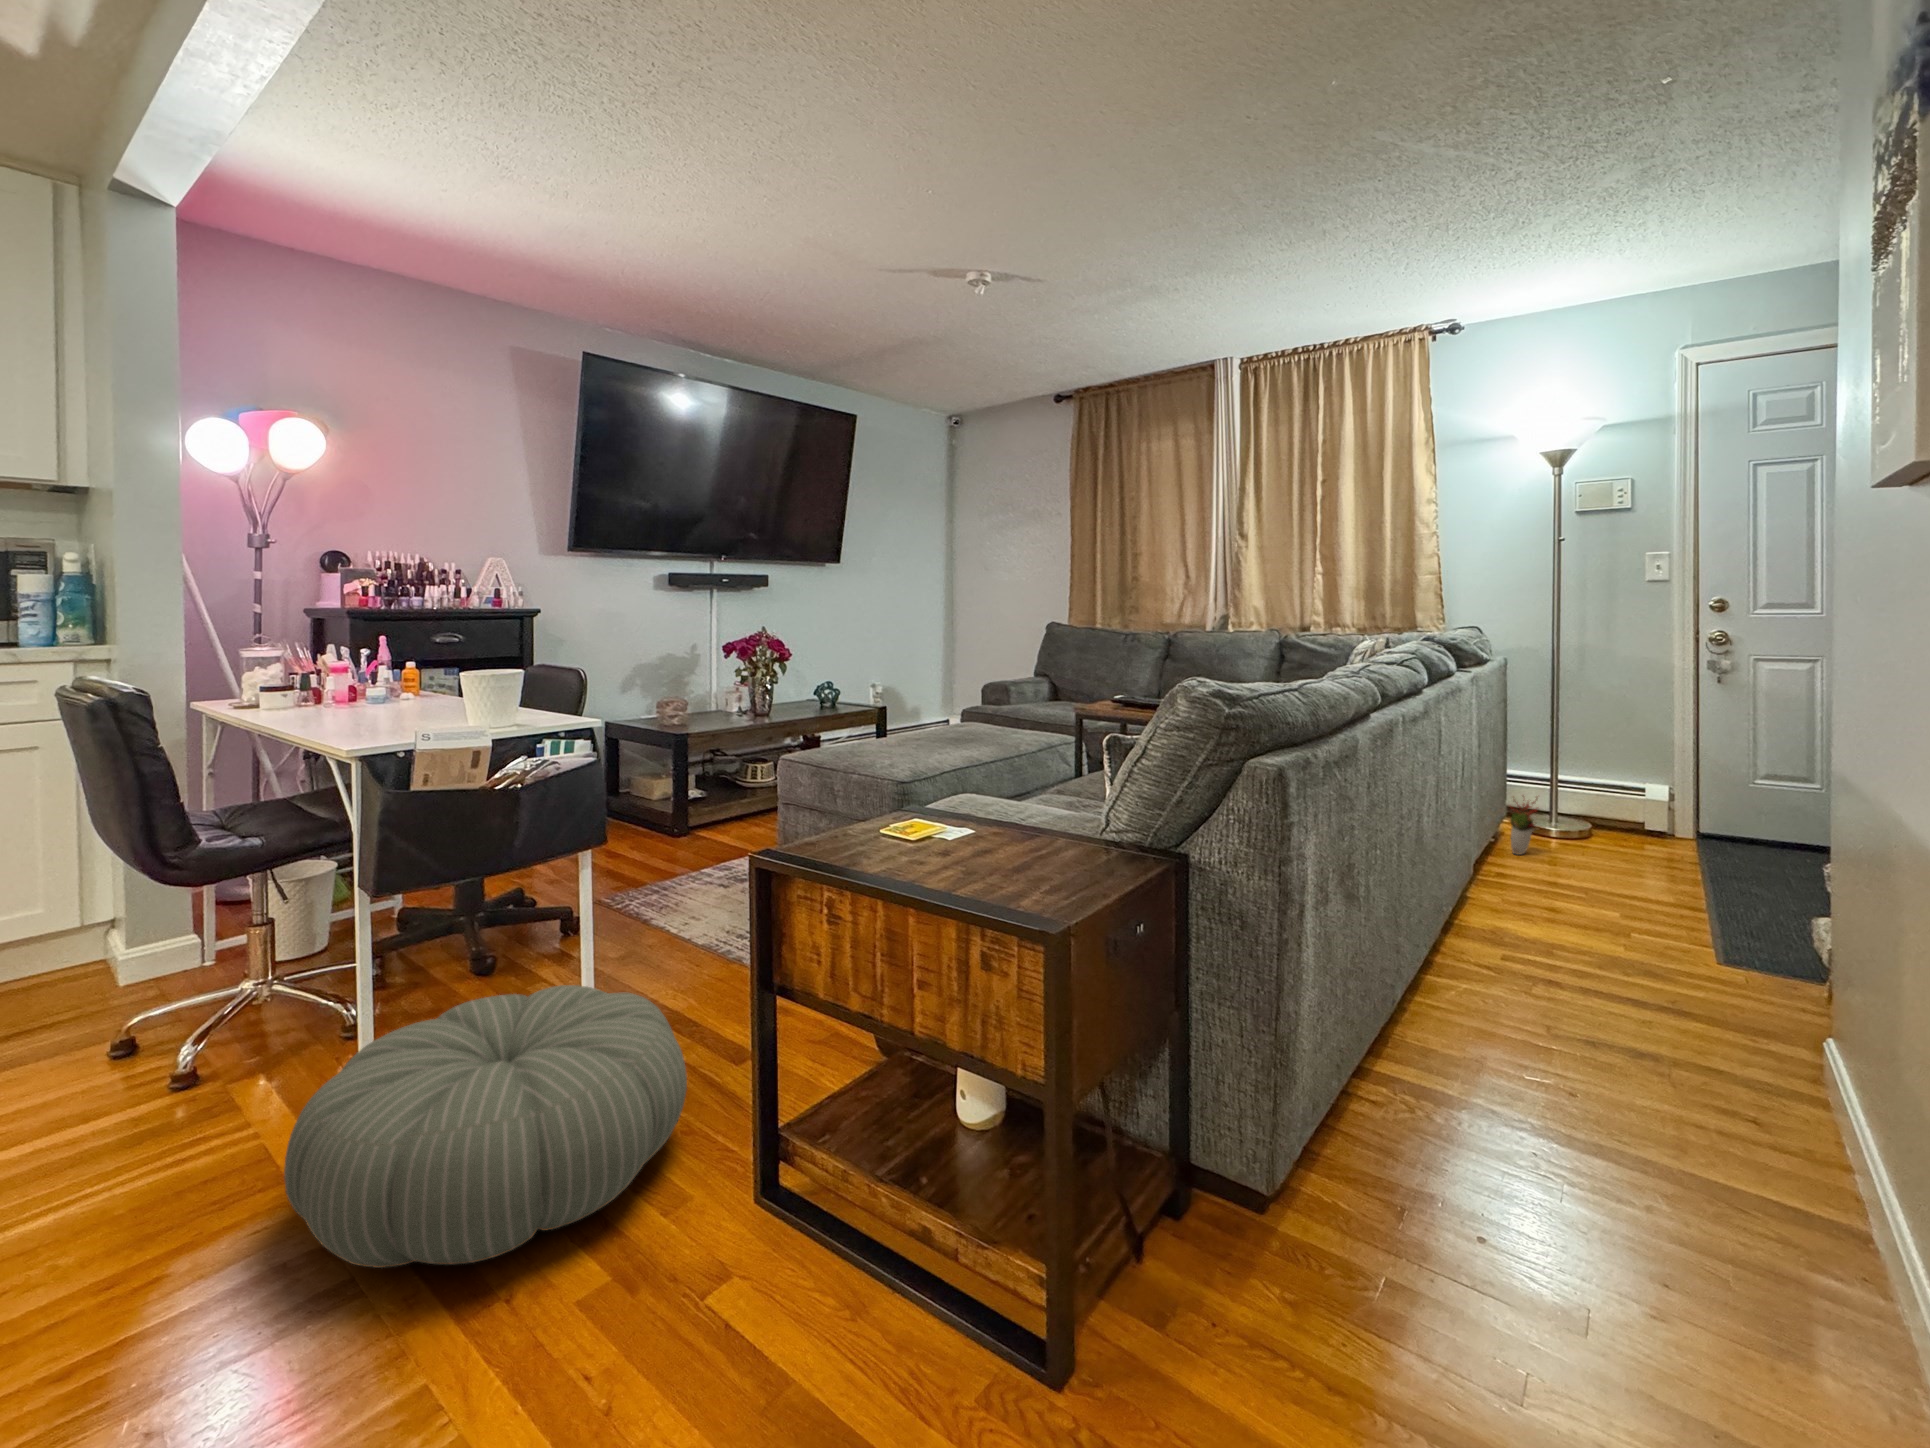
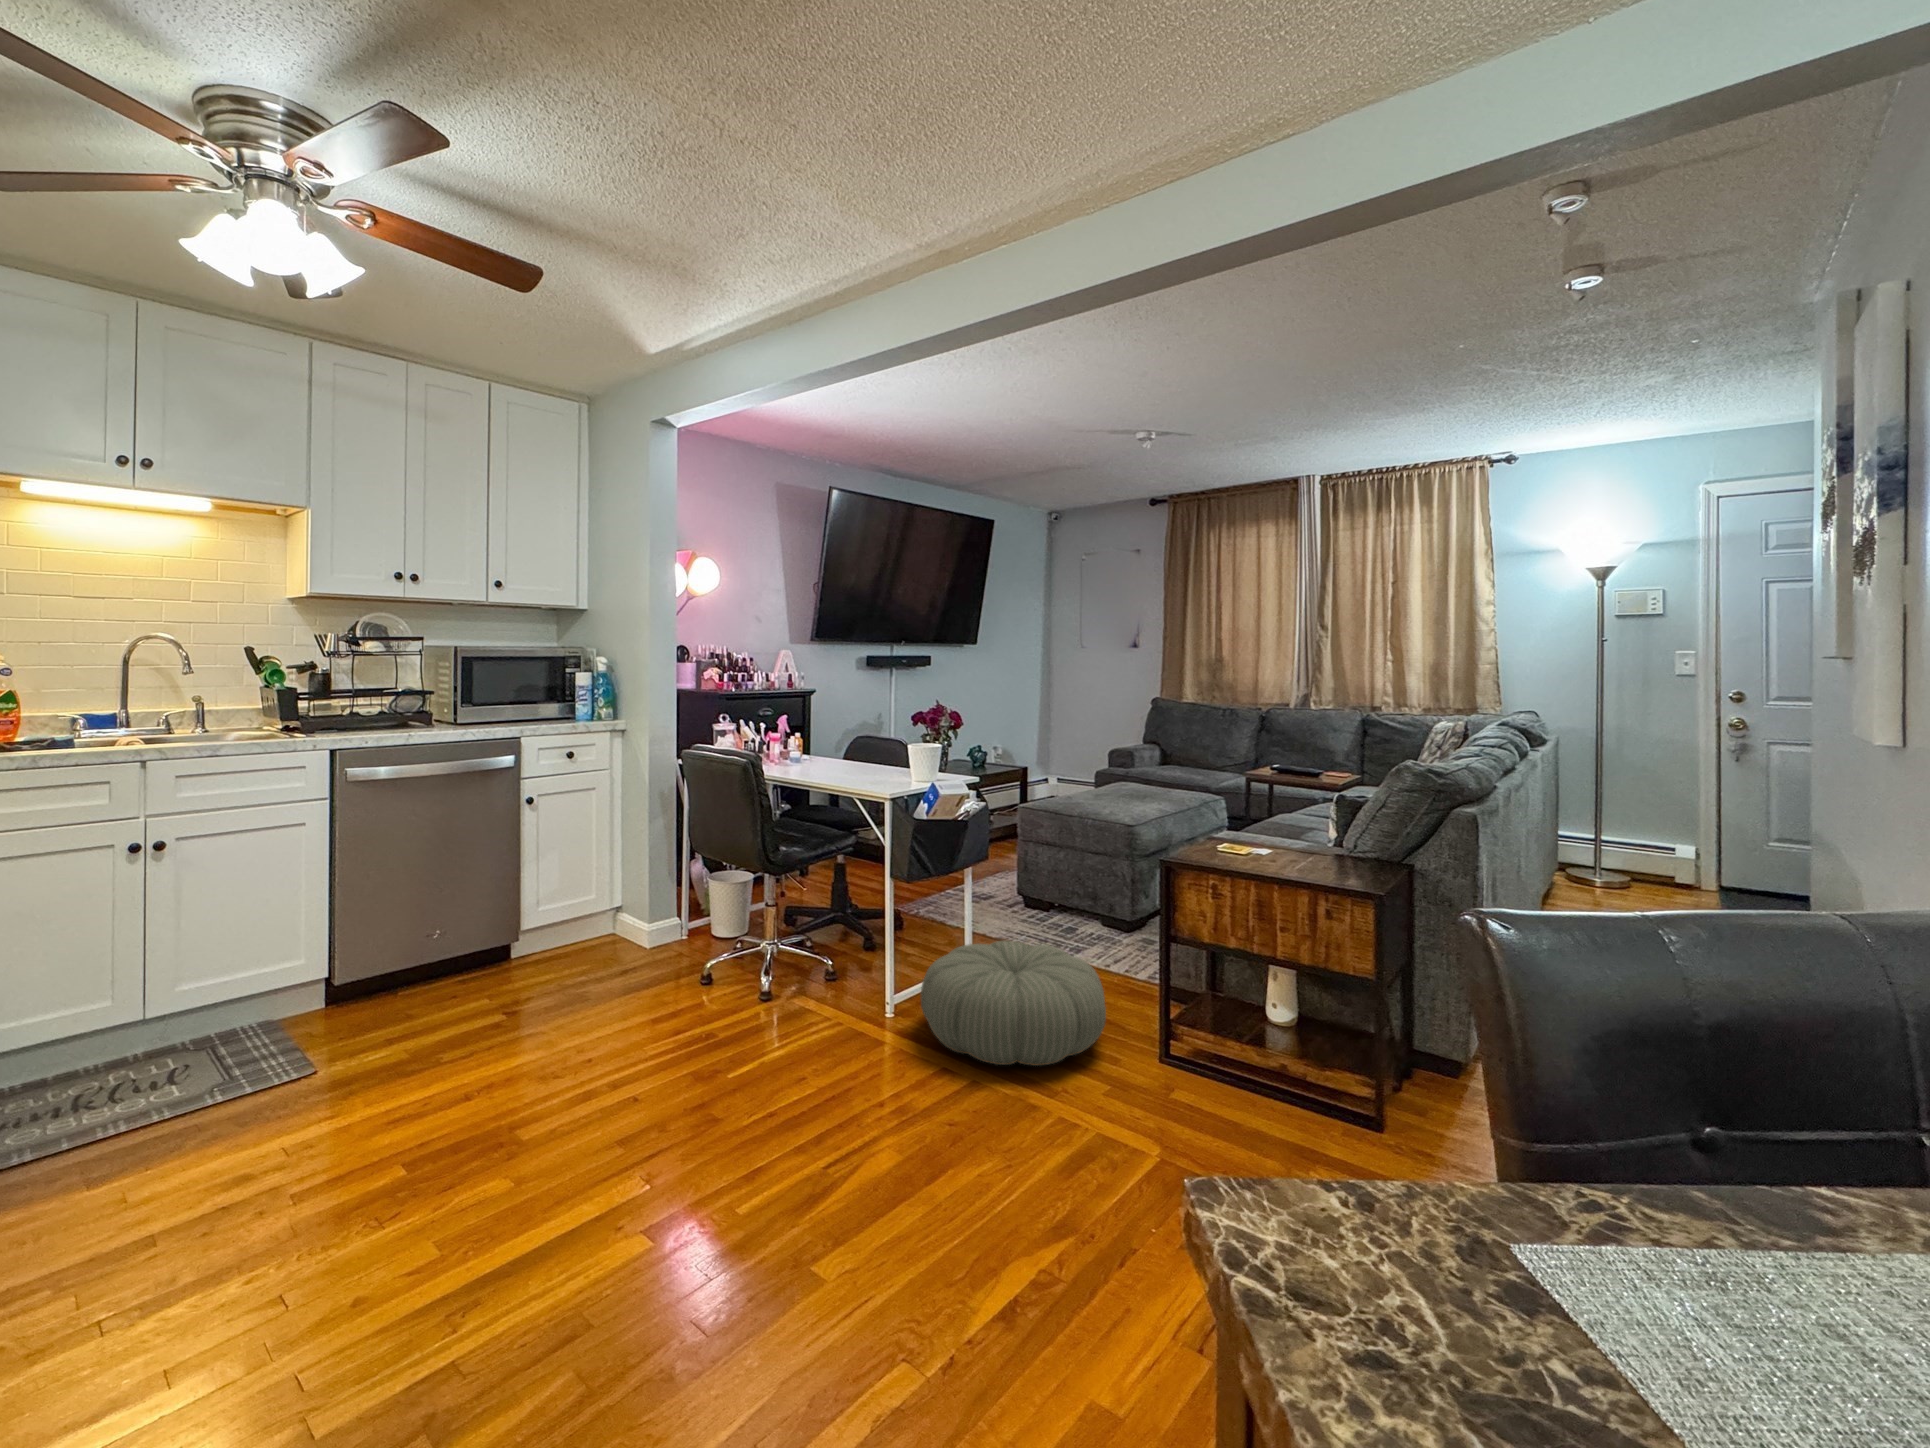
decorative plant: present [1511,797,1539,855] -> none [1563,847,1590,896]

